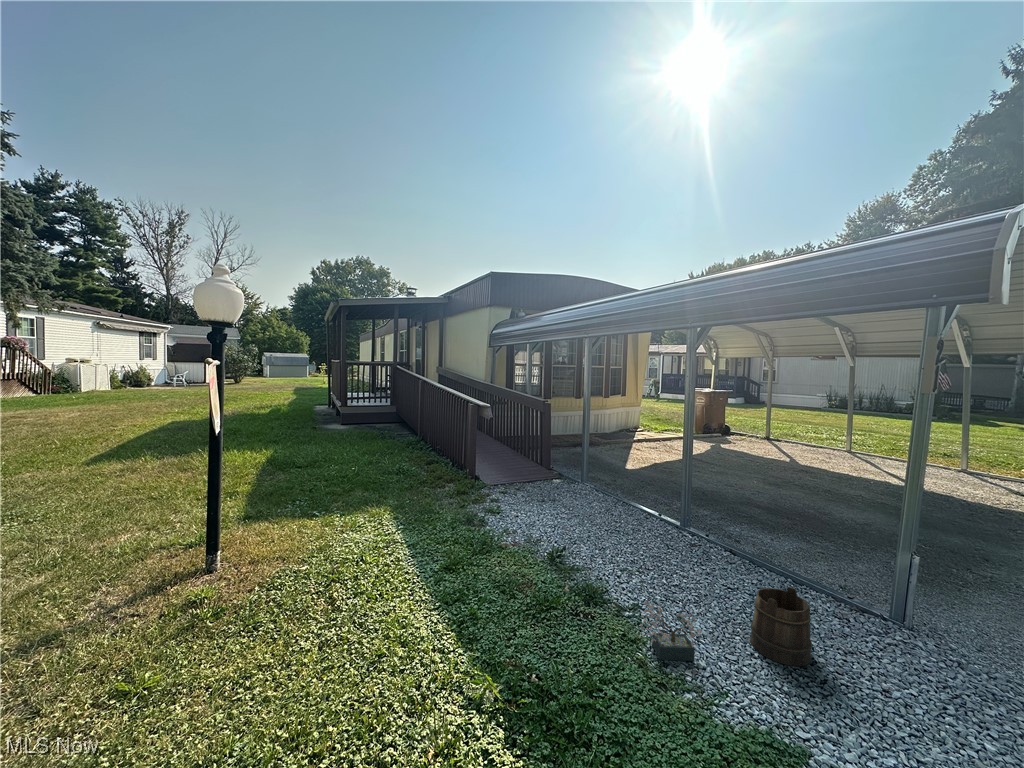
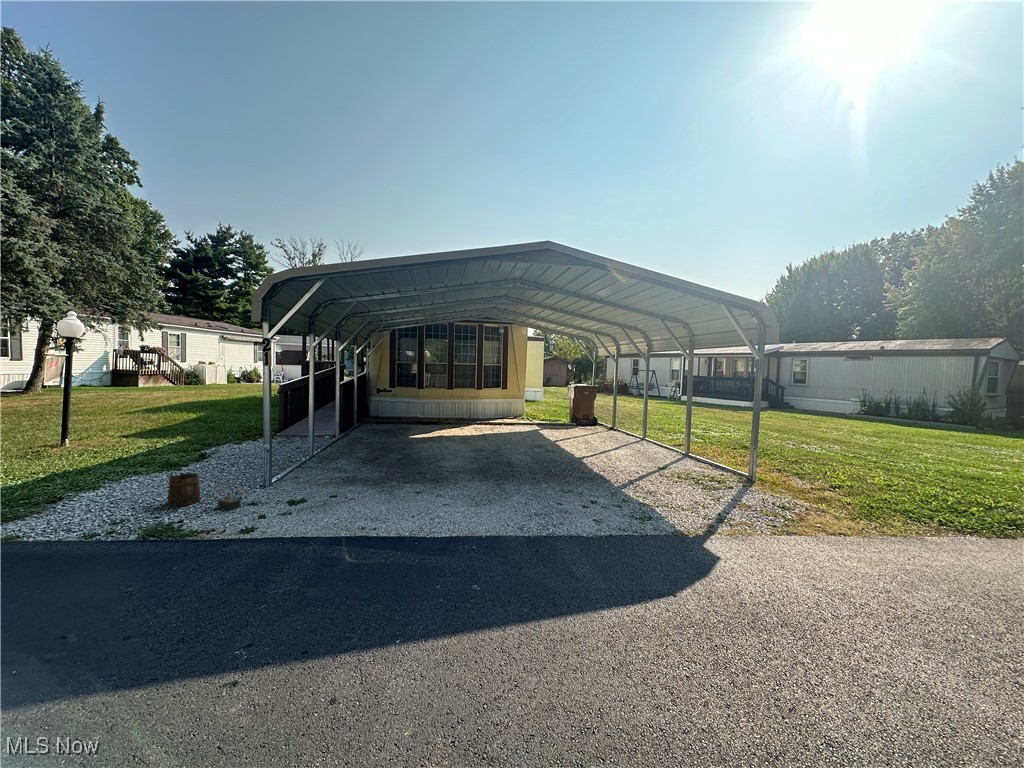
decorative plant: present [640,600,701,661] -> present [215,481,242,509]

